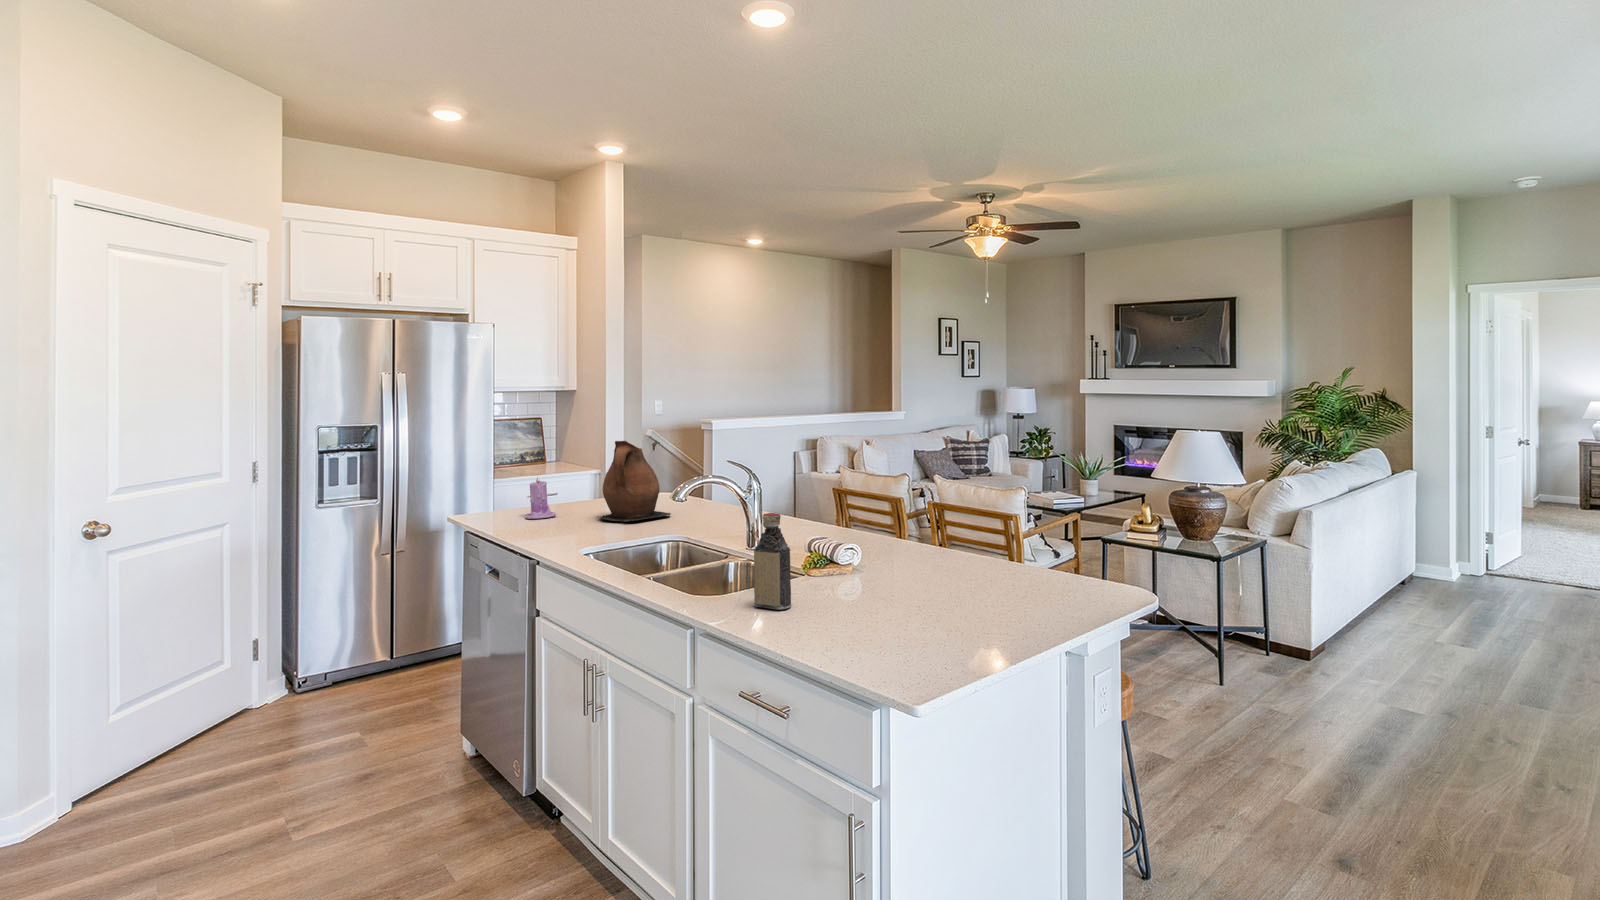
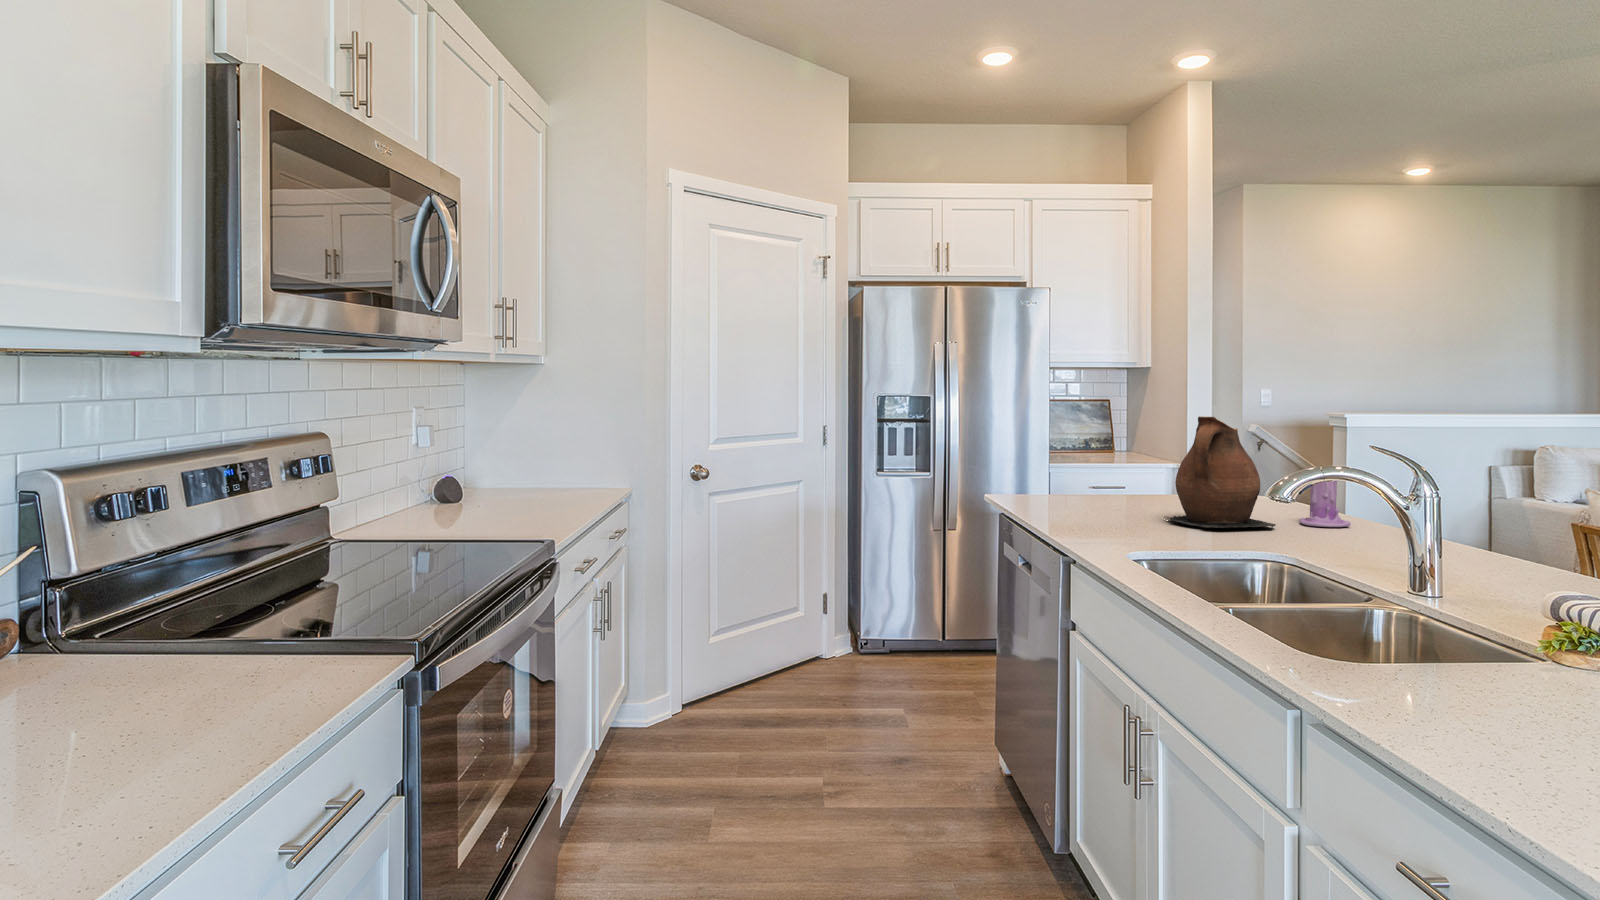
candle: present [525,478,556,519] -> present [1299,467,1351,527]
bottle: present [754,513,791,610] -> none [1429,533,1521,716]

